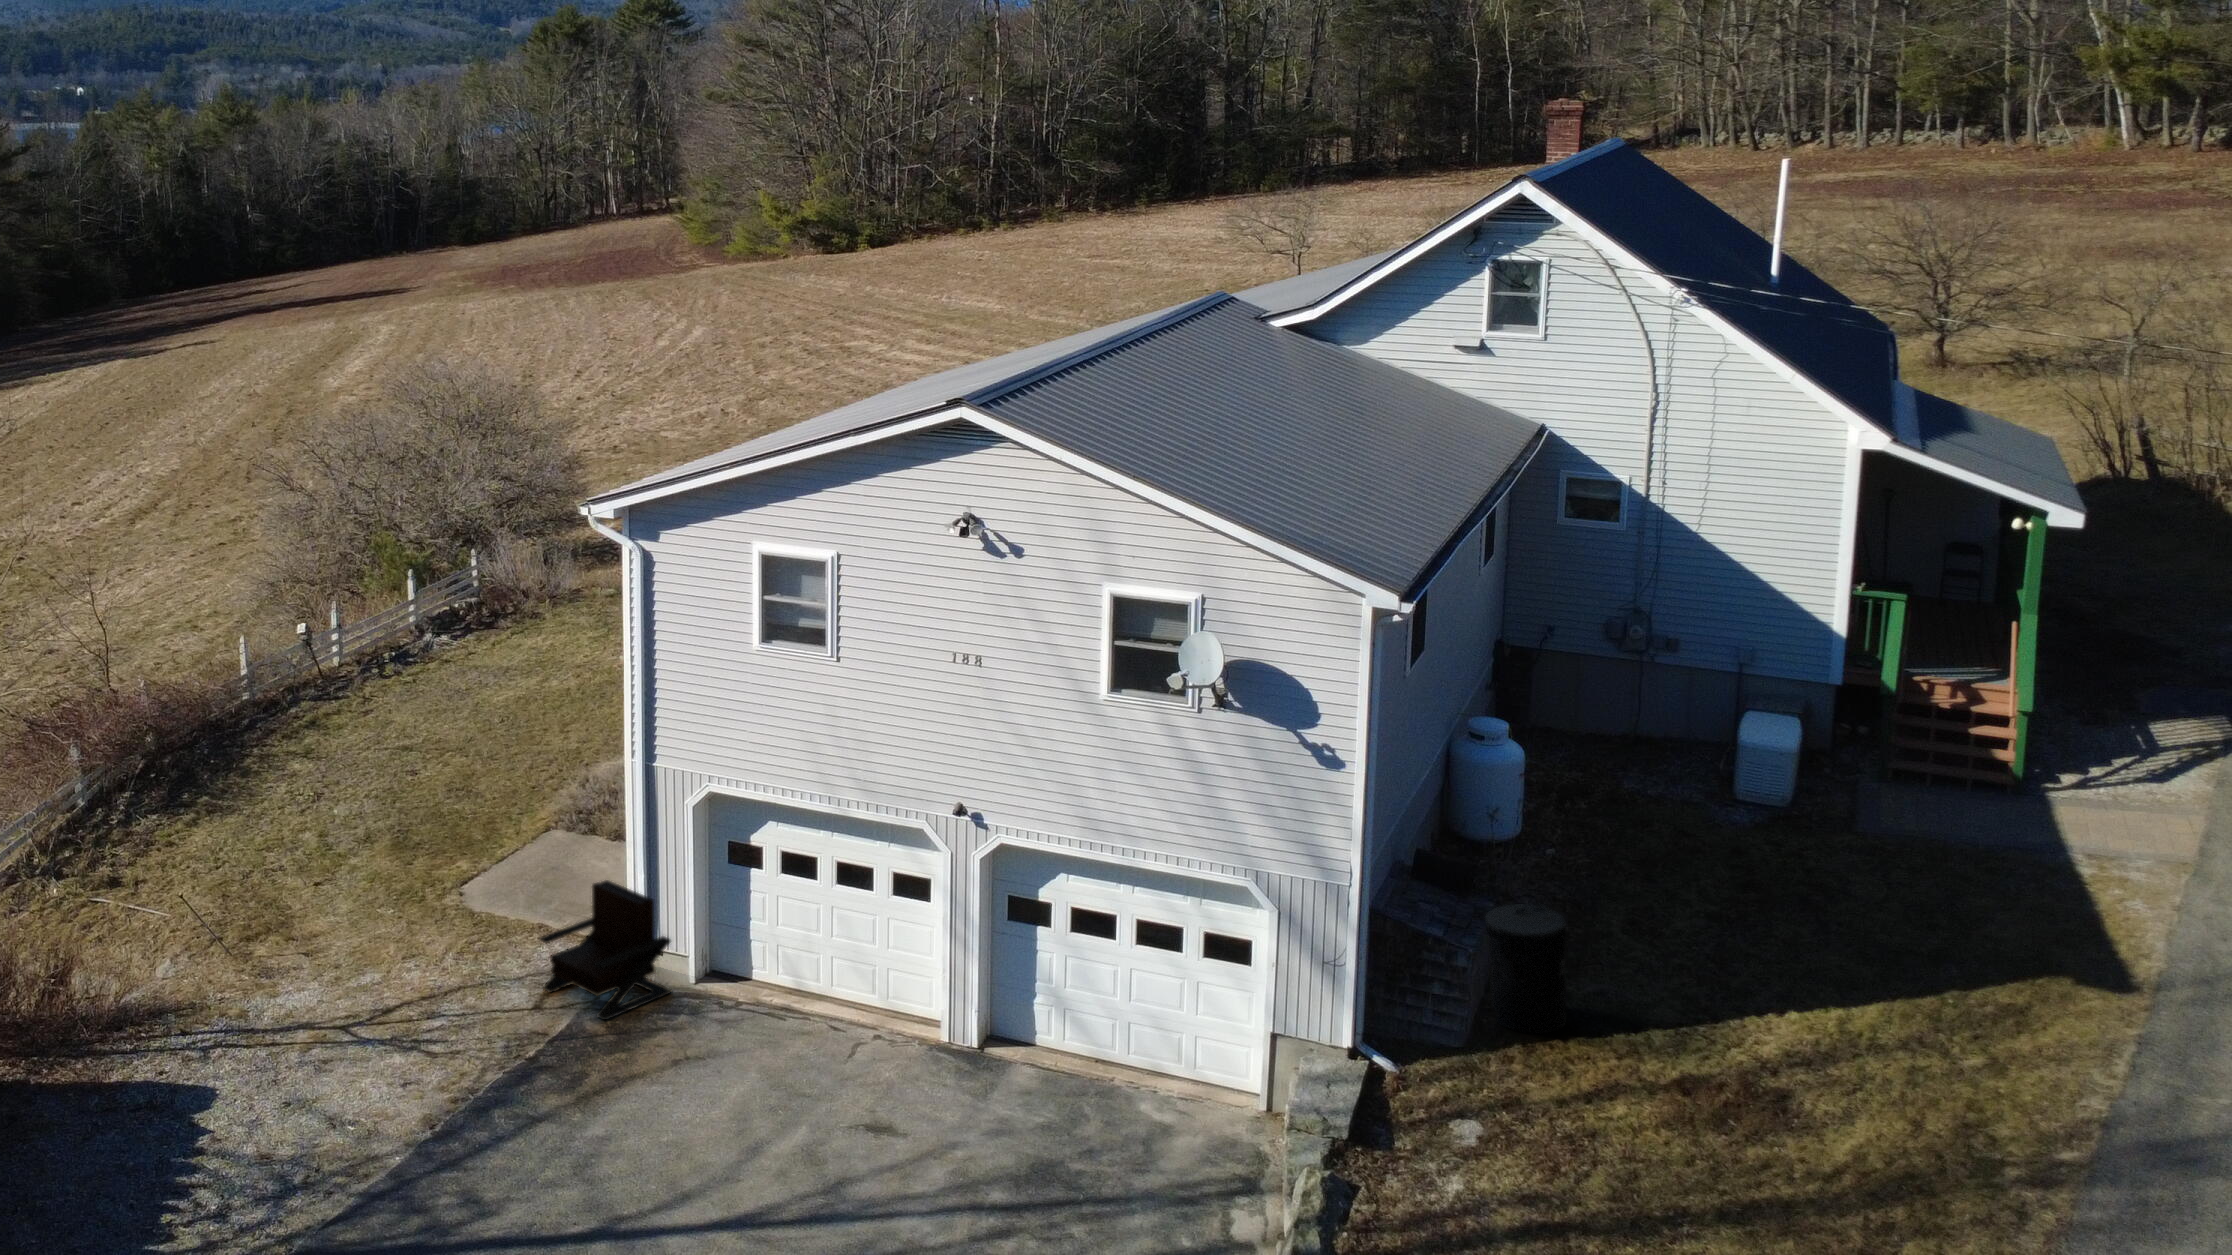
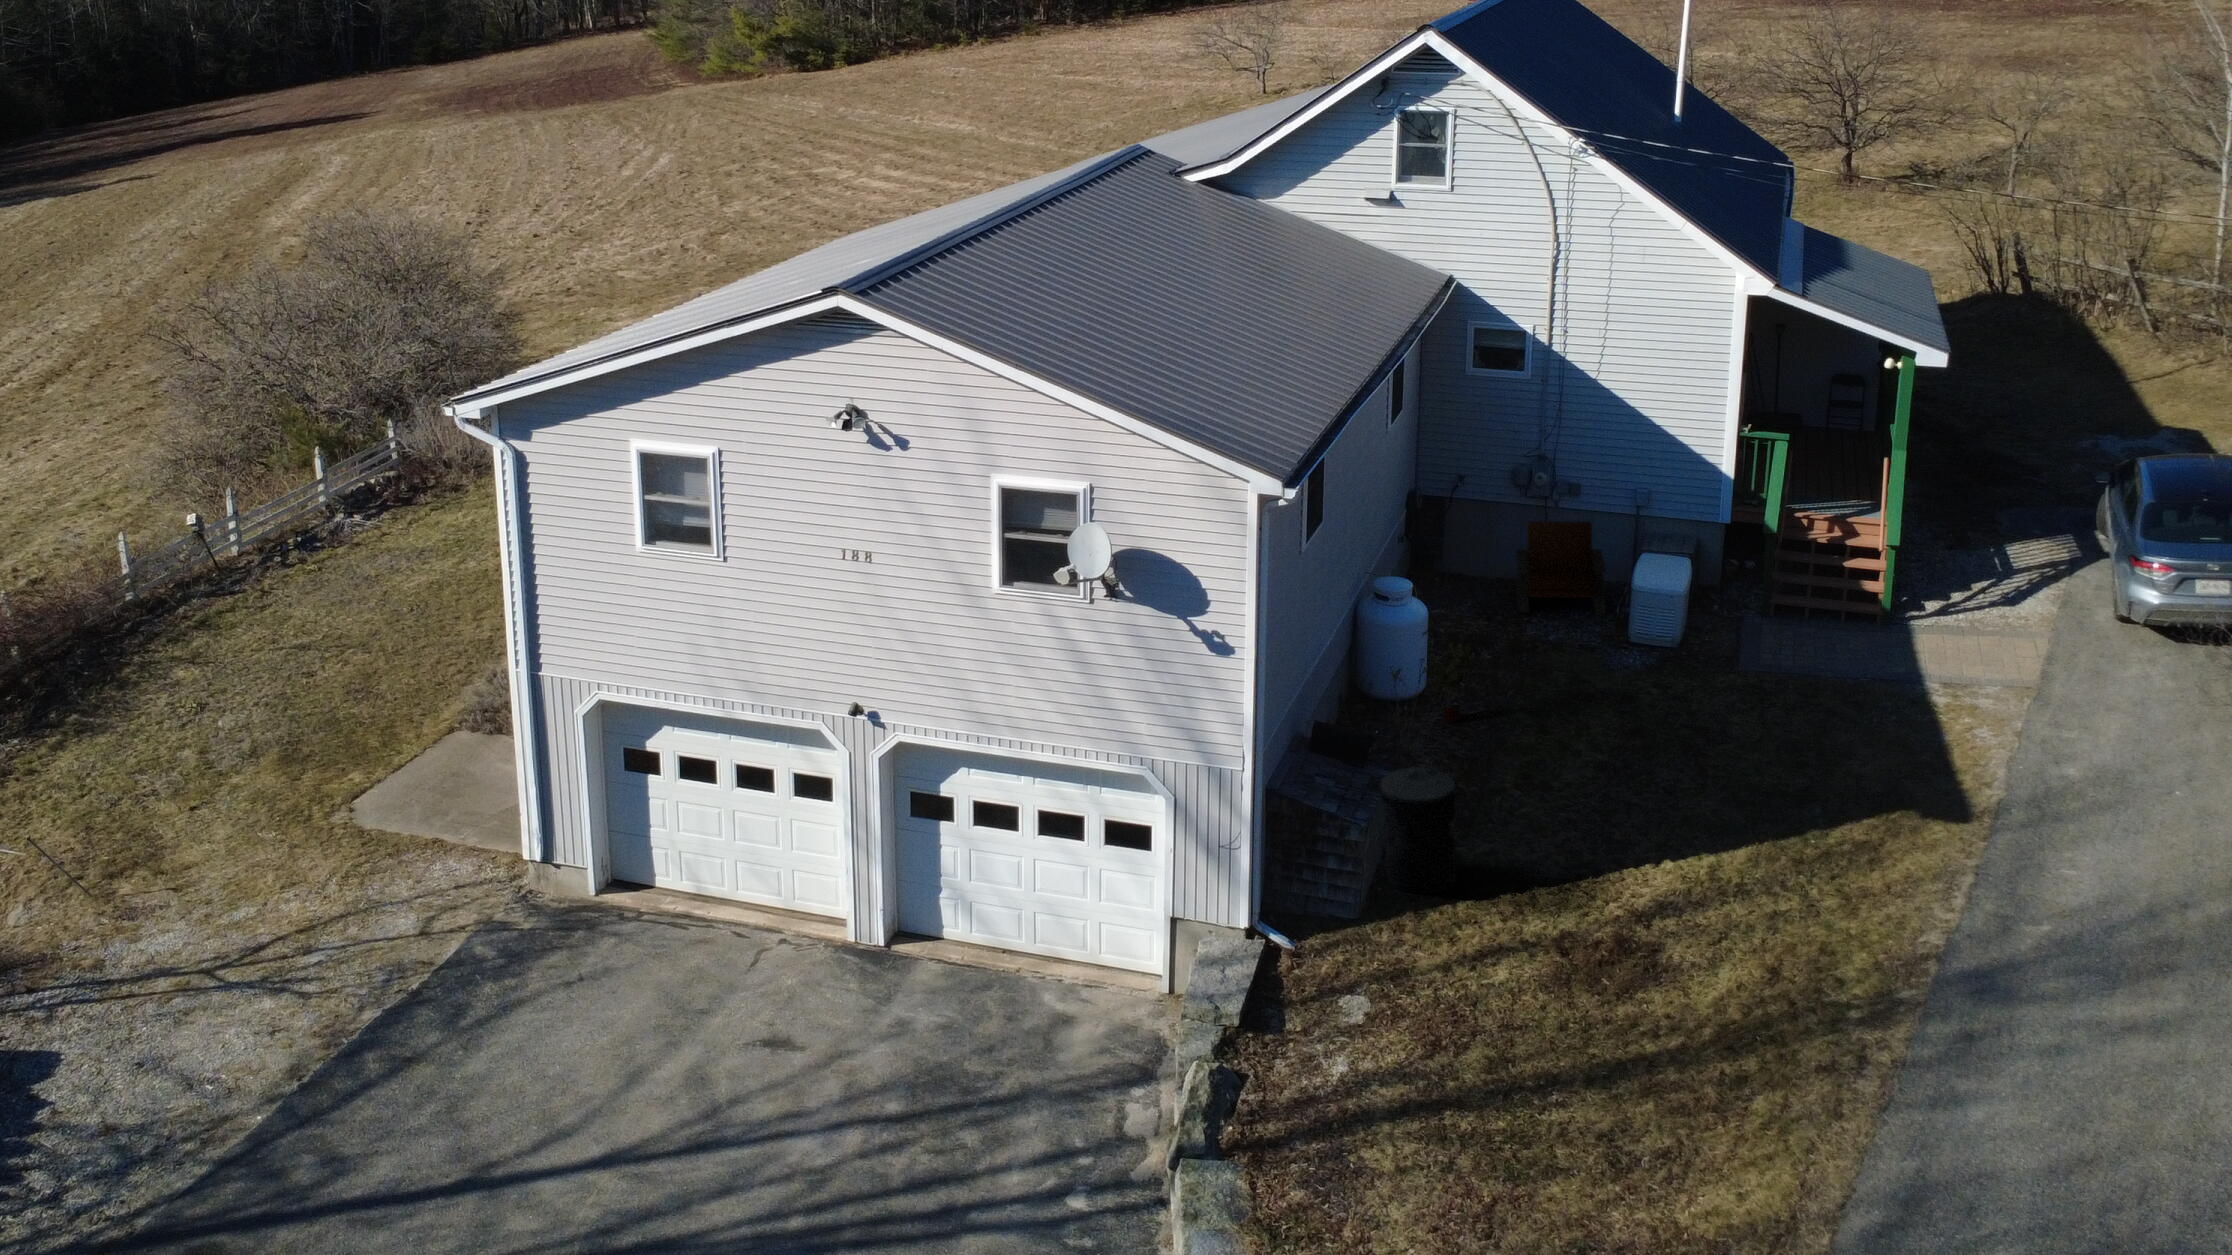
potted tree: none [1523,789,1577,875] -> present [1427,642,1473,722]
lounge chair: present [540,880,671,1020] -> present [1516,521,1606,614]

